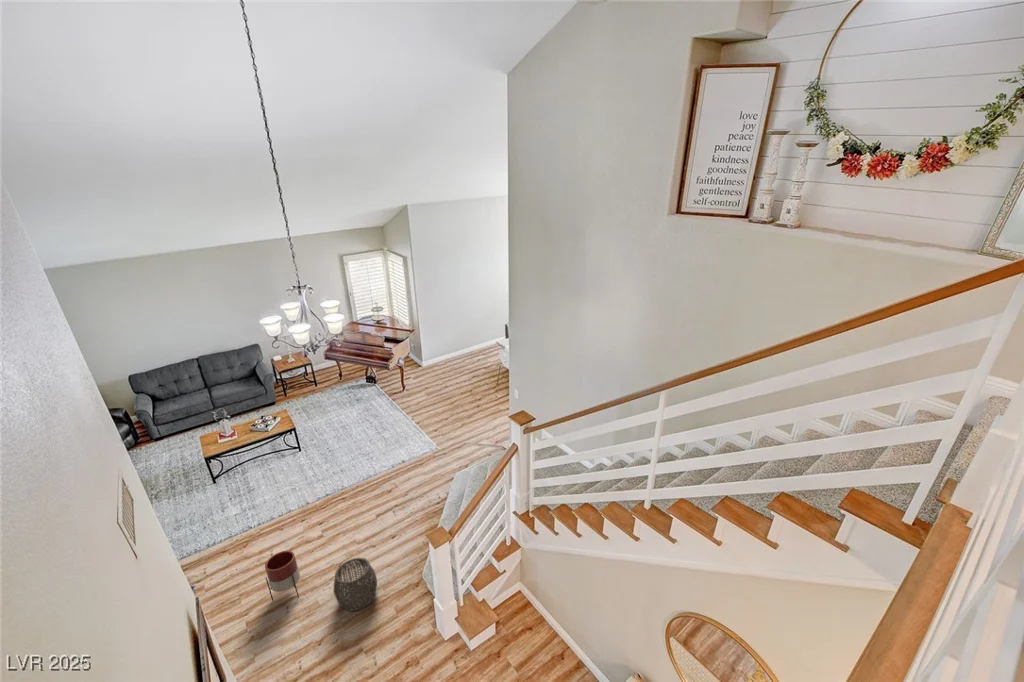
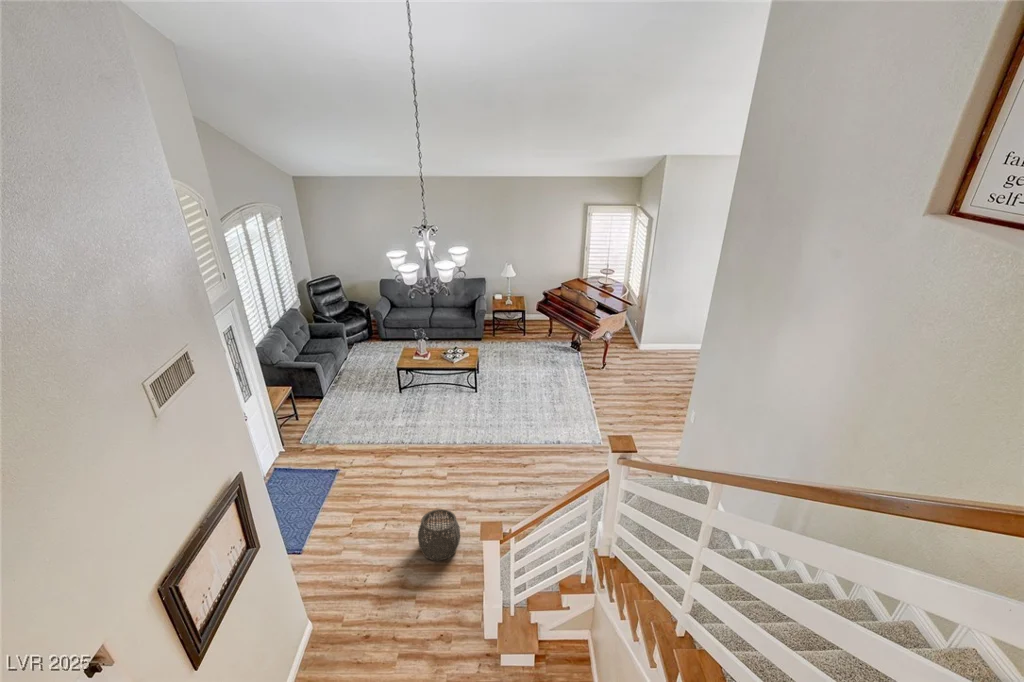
planter: present [265,551,300,601] -> none [379,472,407,521]

